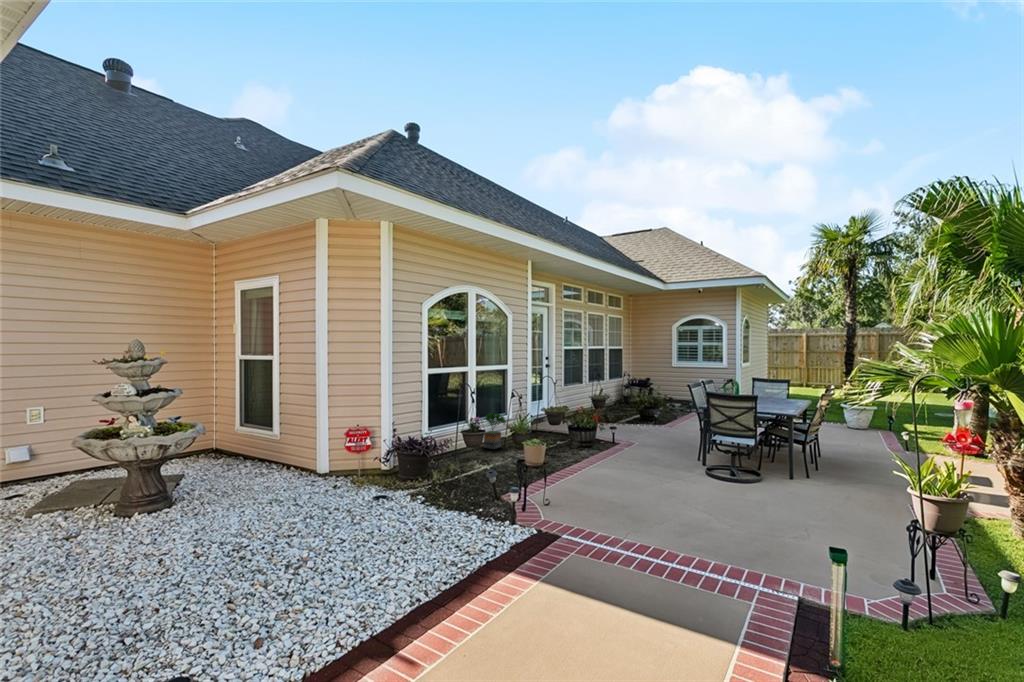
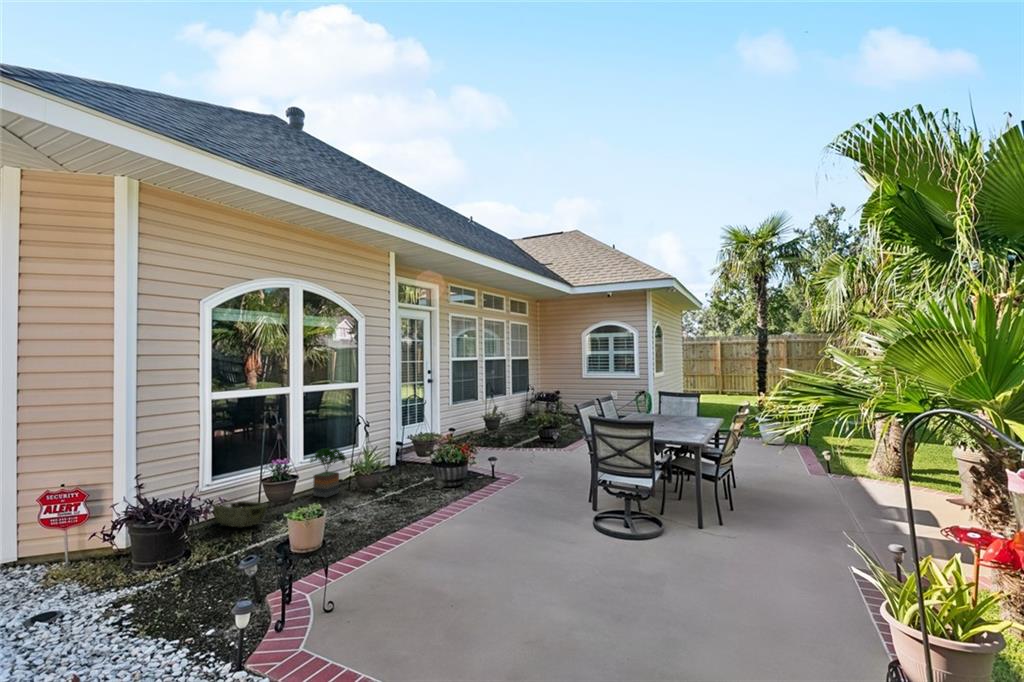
woven basket: none [432,446,468,463] -> present [213,501,268,527]

